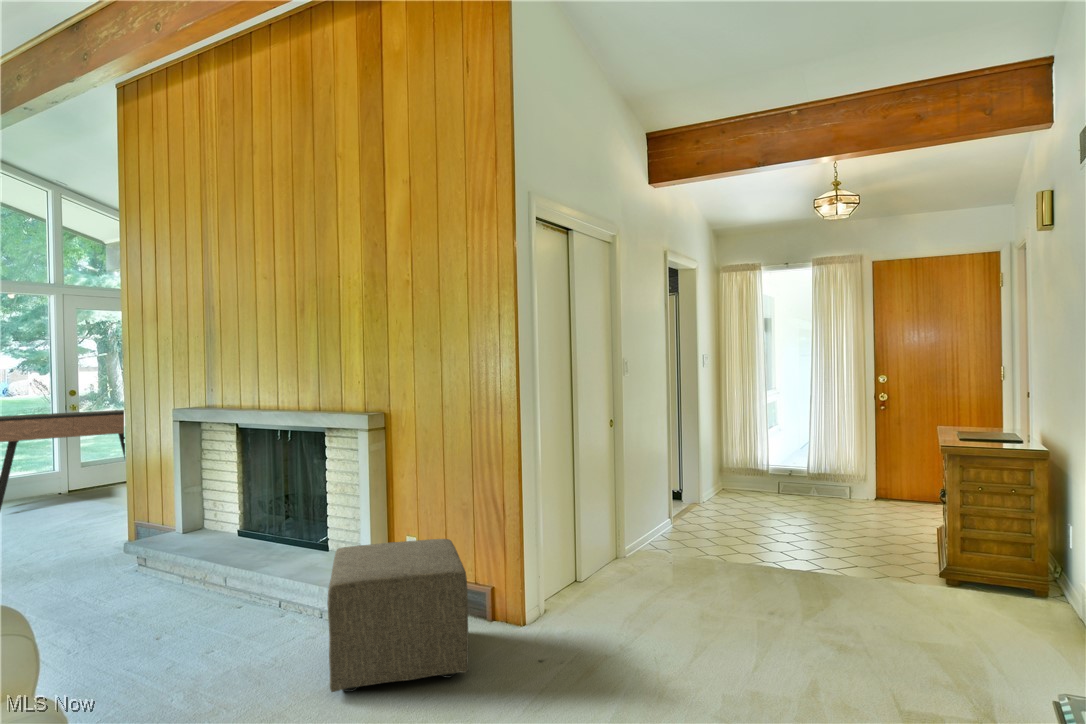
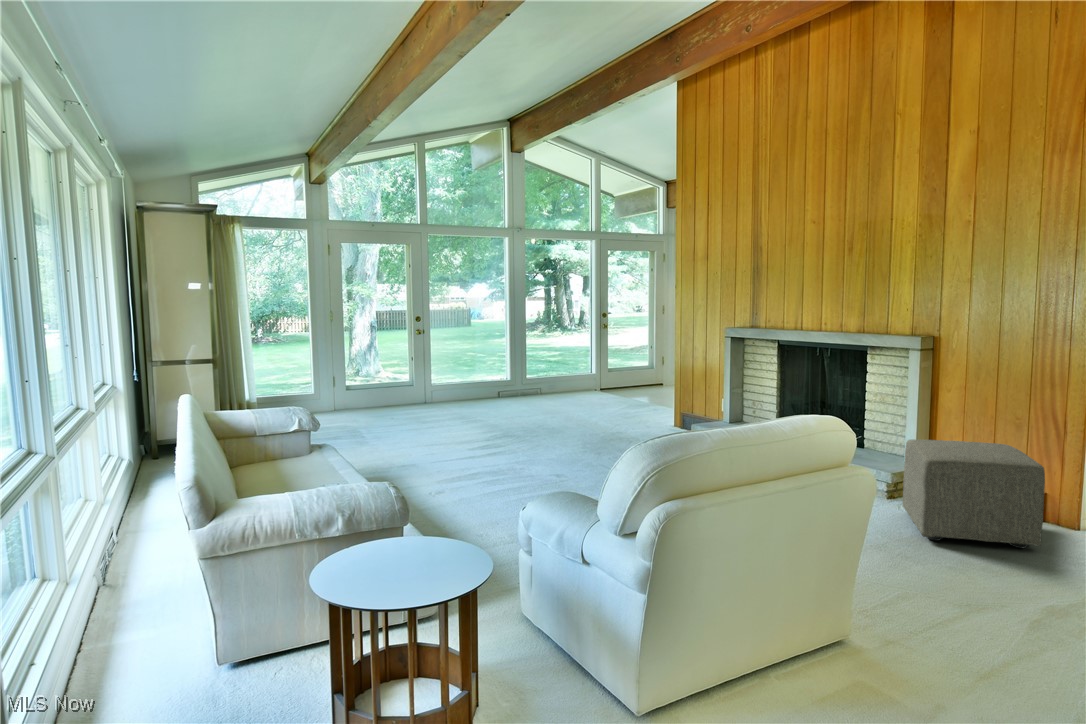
console table: present [0,410,125,511] -> none [562,328,657,401]

